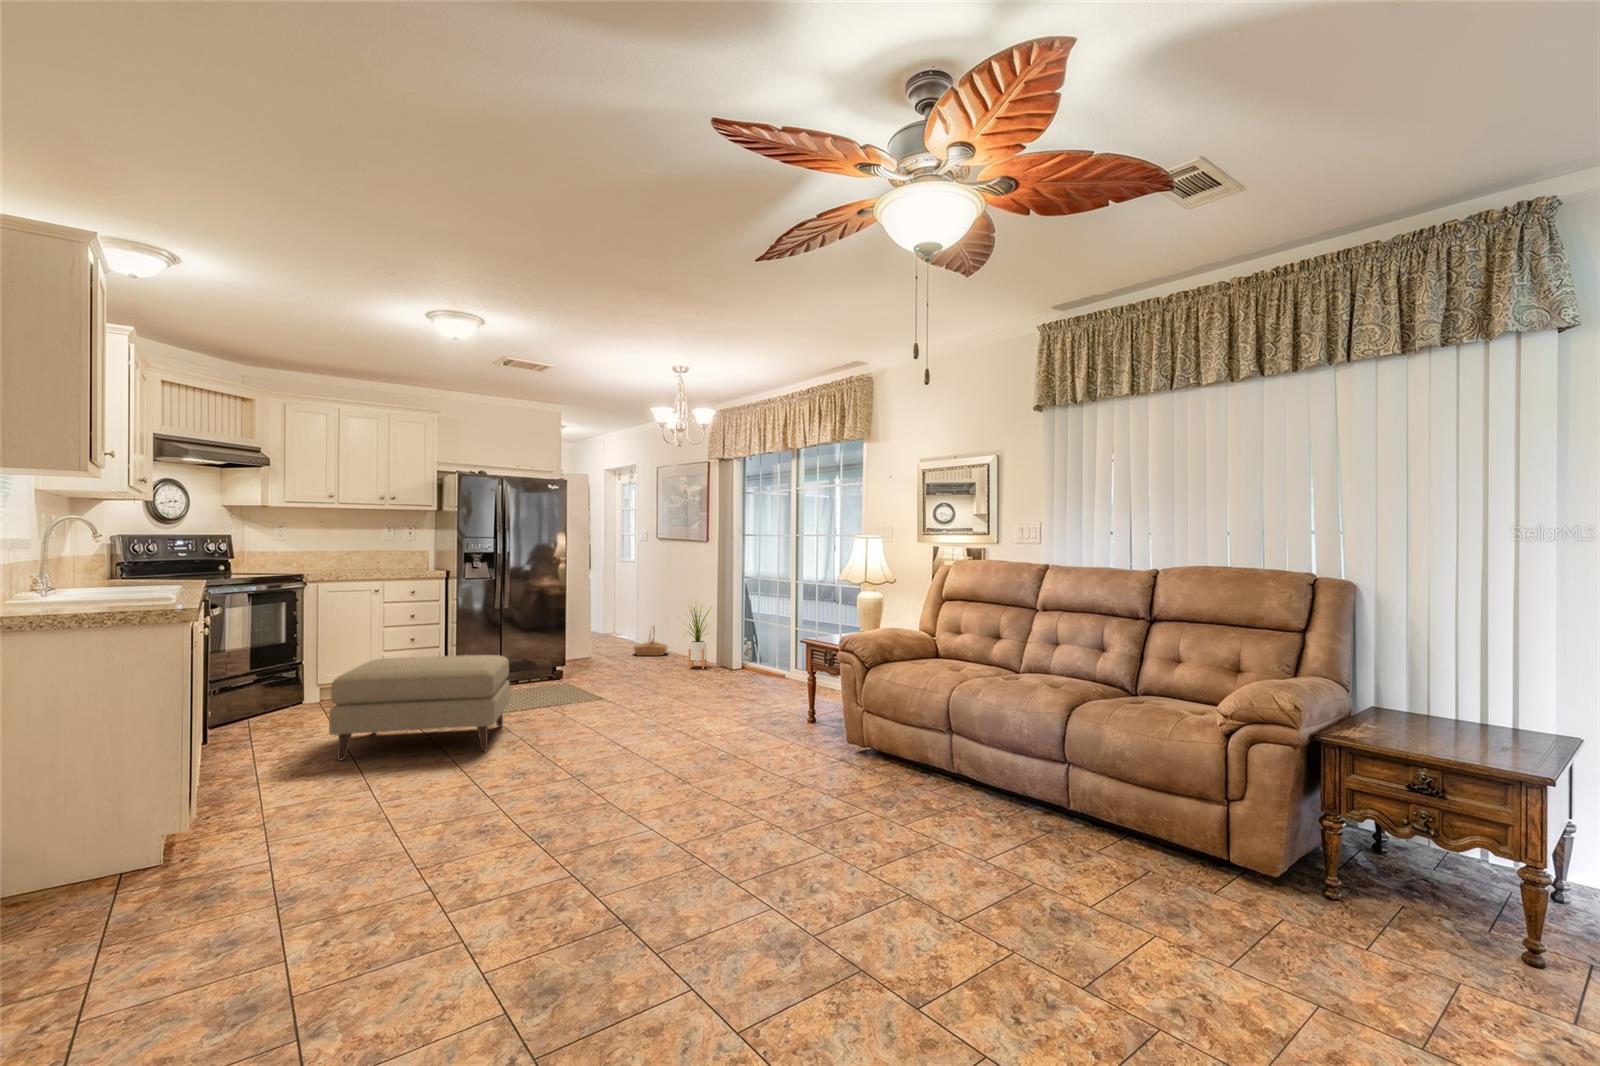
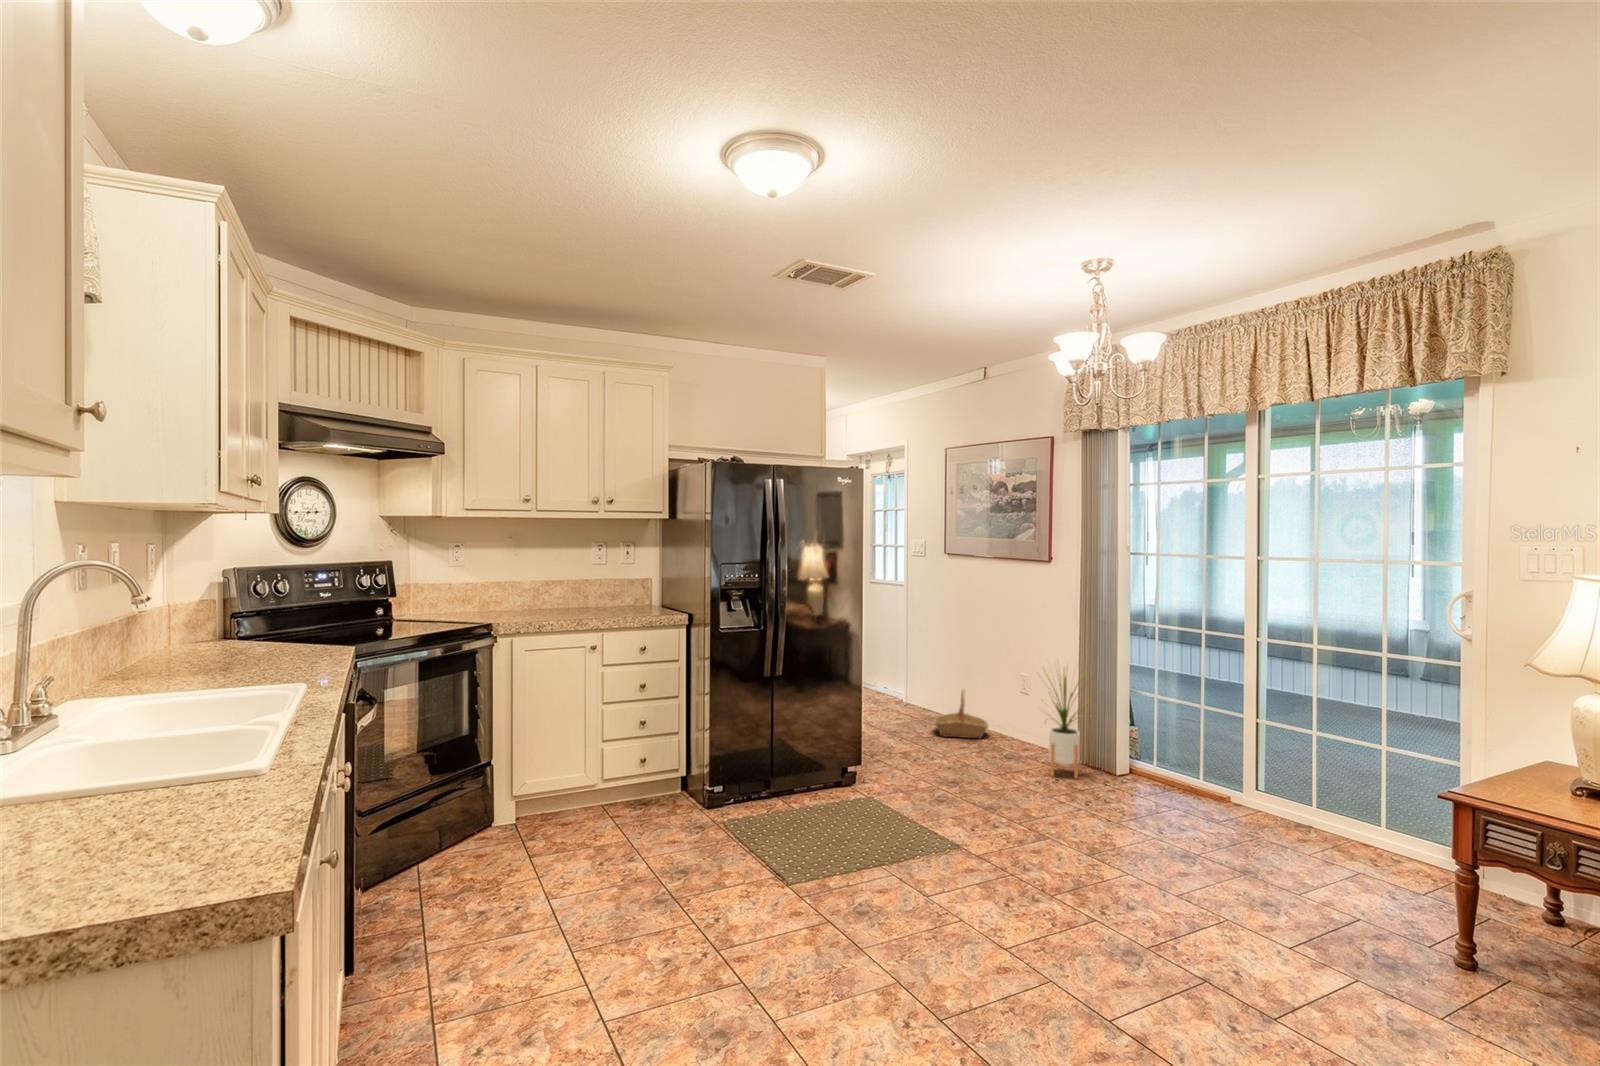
ottoman: present [329,655,510,761] -> none [555,802,858,1036]

